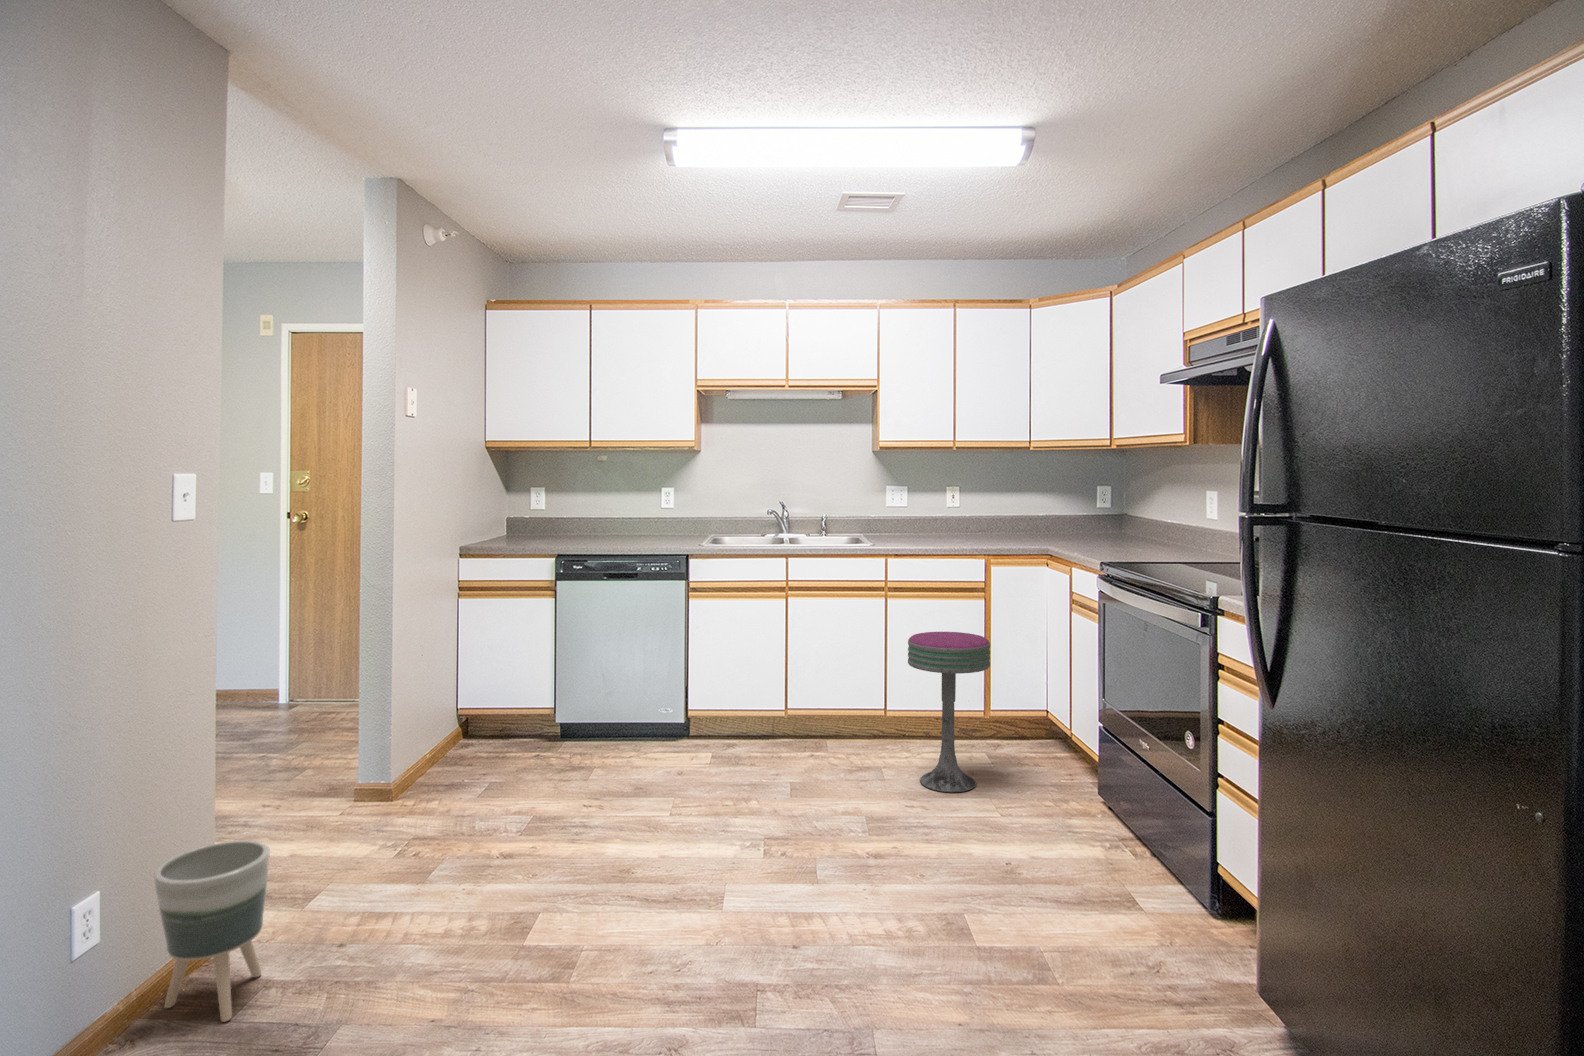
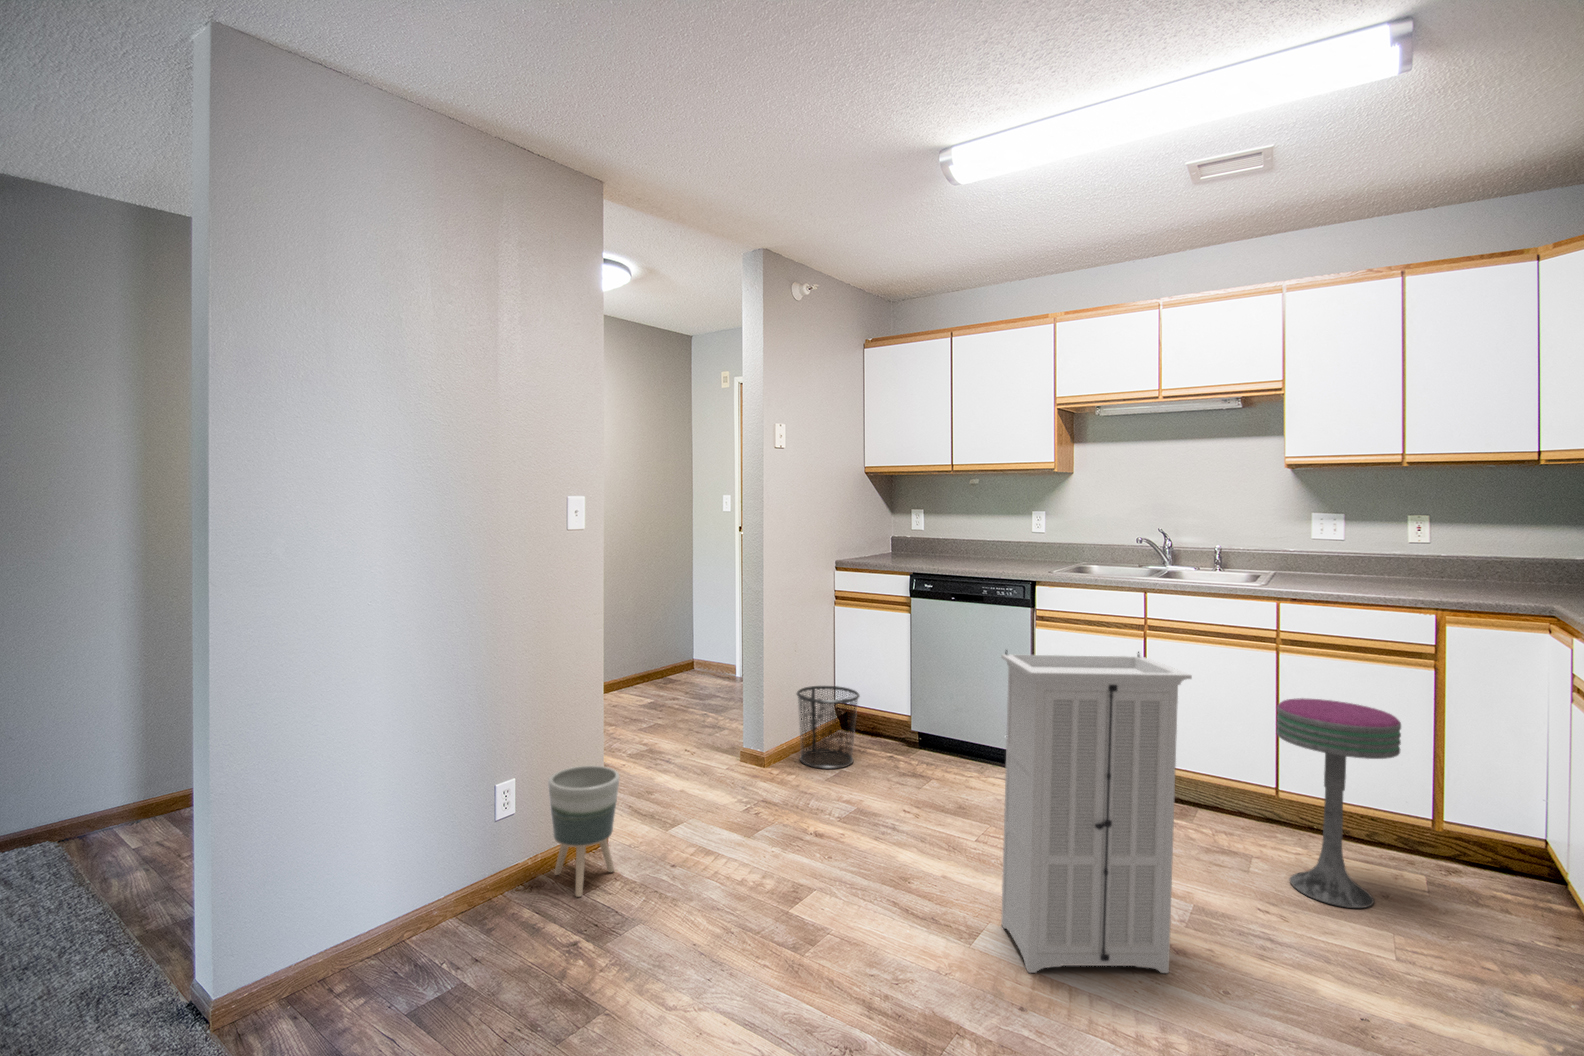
storage cabinet: none [729,607,892,916] -> present [1001,650,1192,973]
waste bin: none [426,690,506,787] -> present [797,686,860,769]

